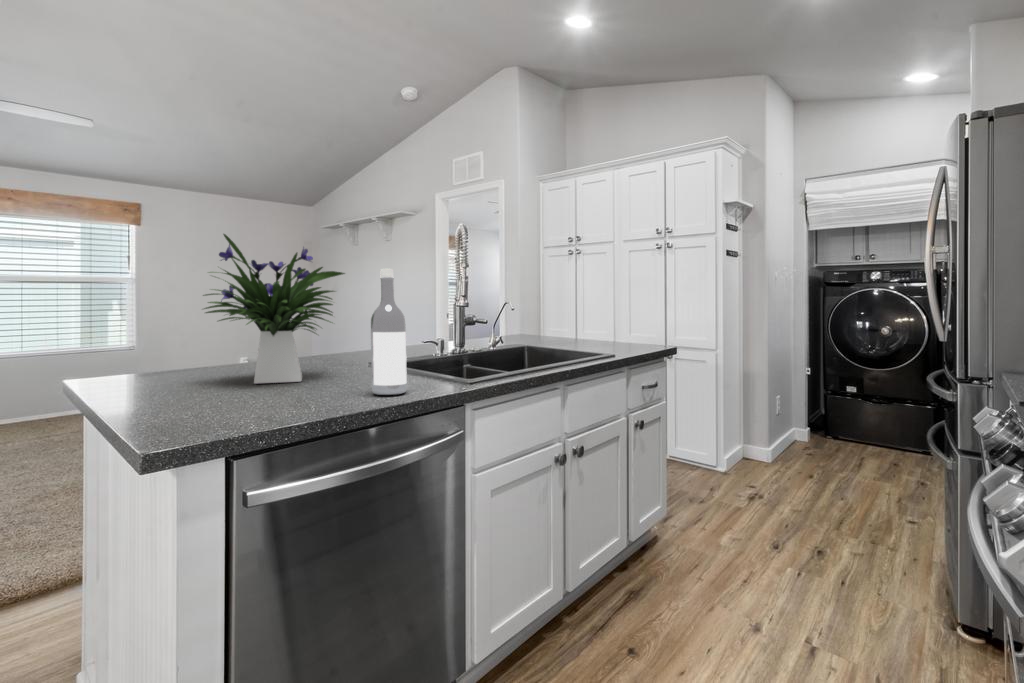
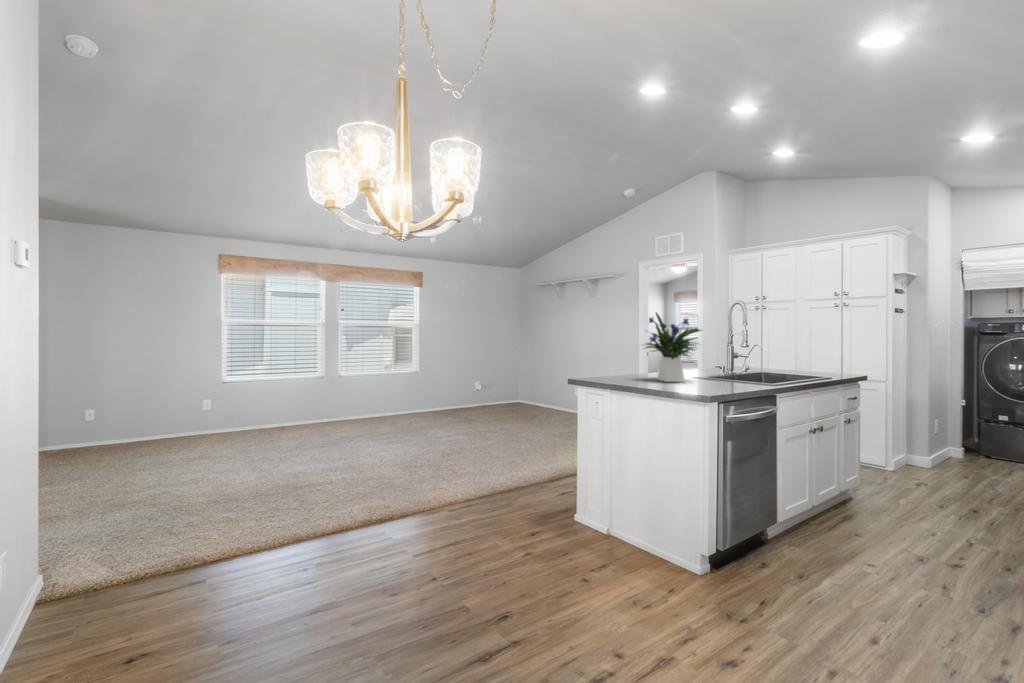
wine bottle: present [371,269,407,395] -> none [737,332,755,389]

